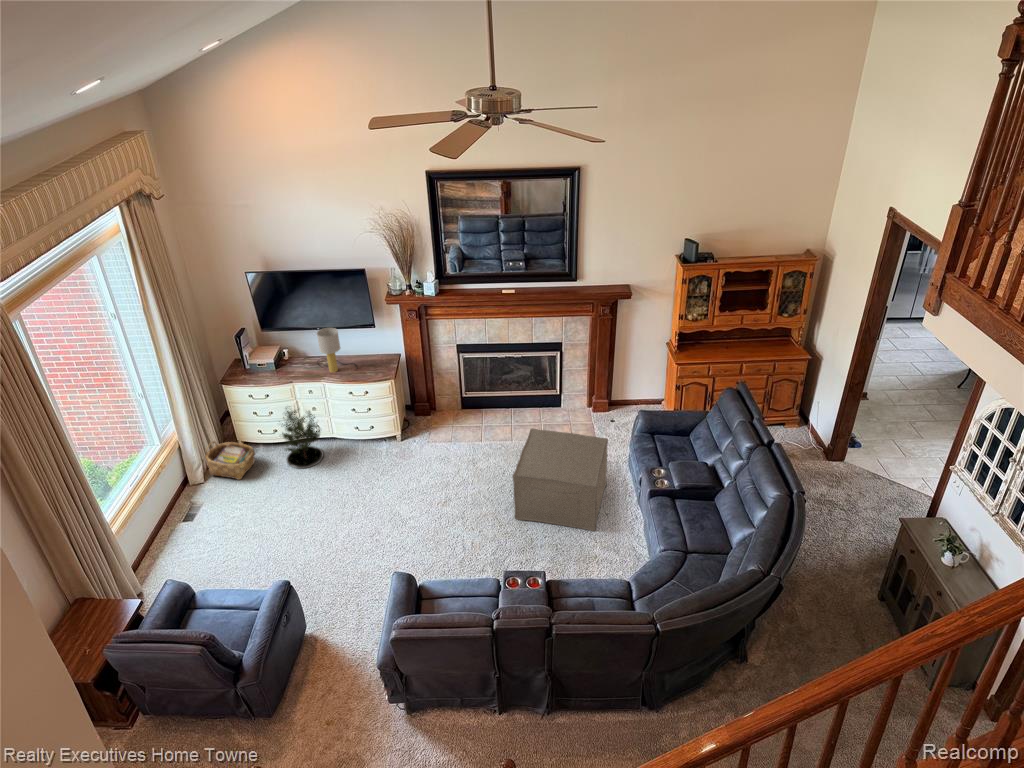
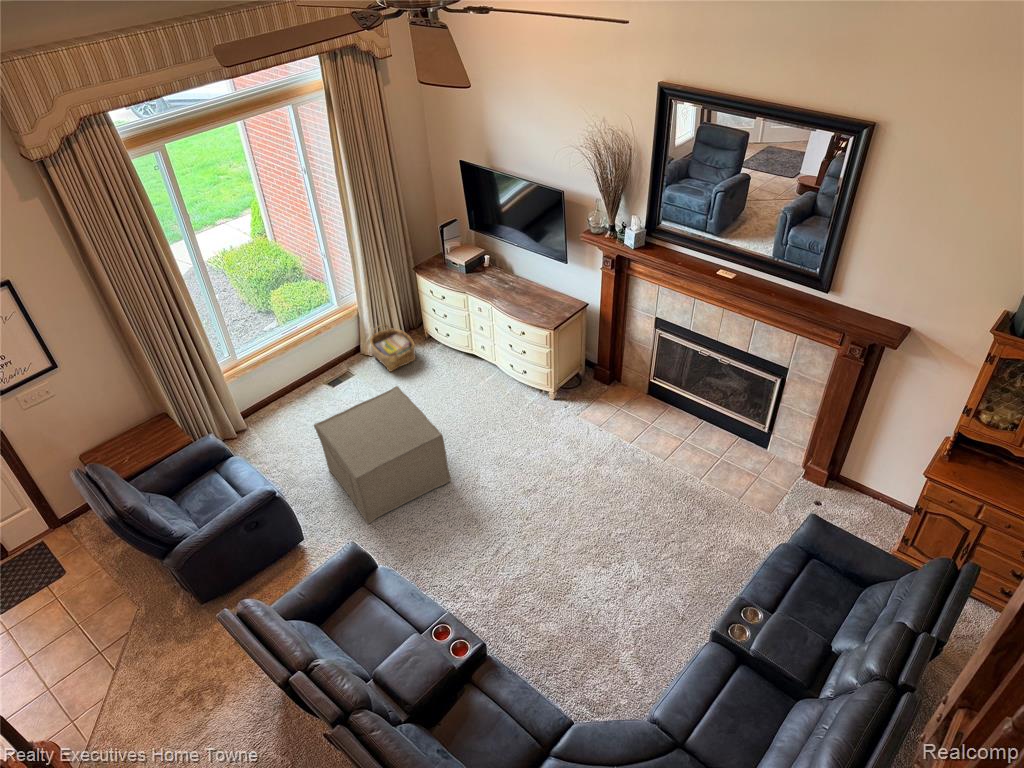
table lamp: present [317,328,357,372] -> none [496,246,537,304]
potted tree: present [282,408,324,469] -> none [426,317,479,389]
ottoman: present [513,429,608,531] -> present [314,386,451,524]

